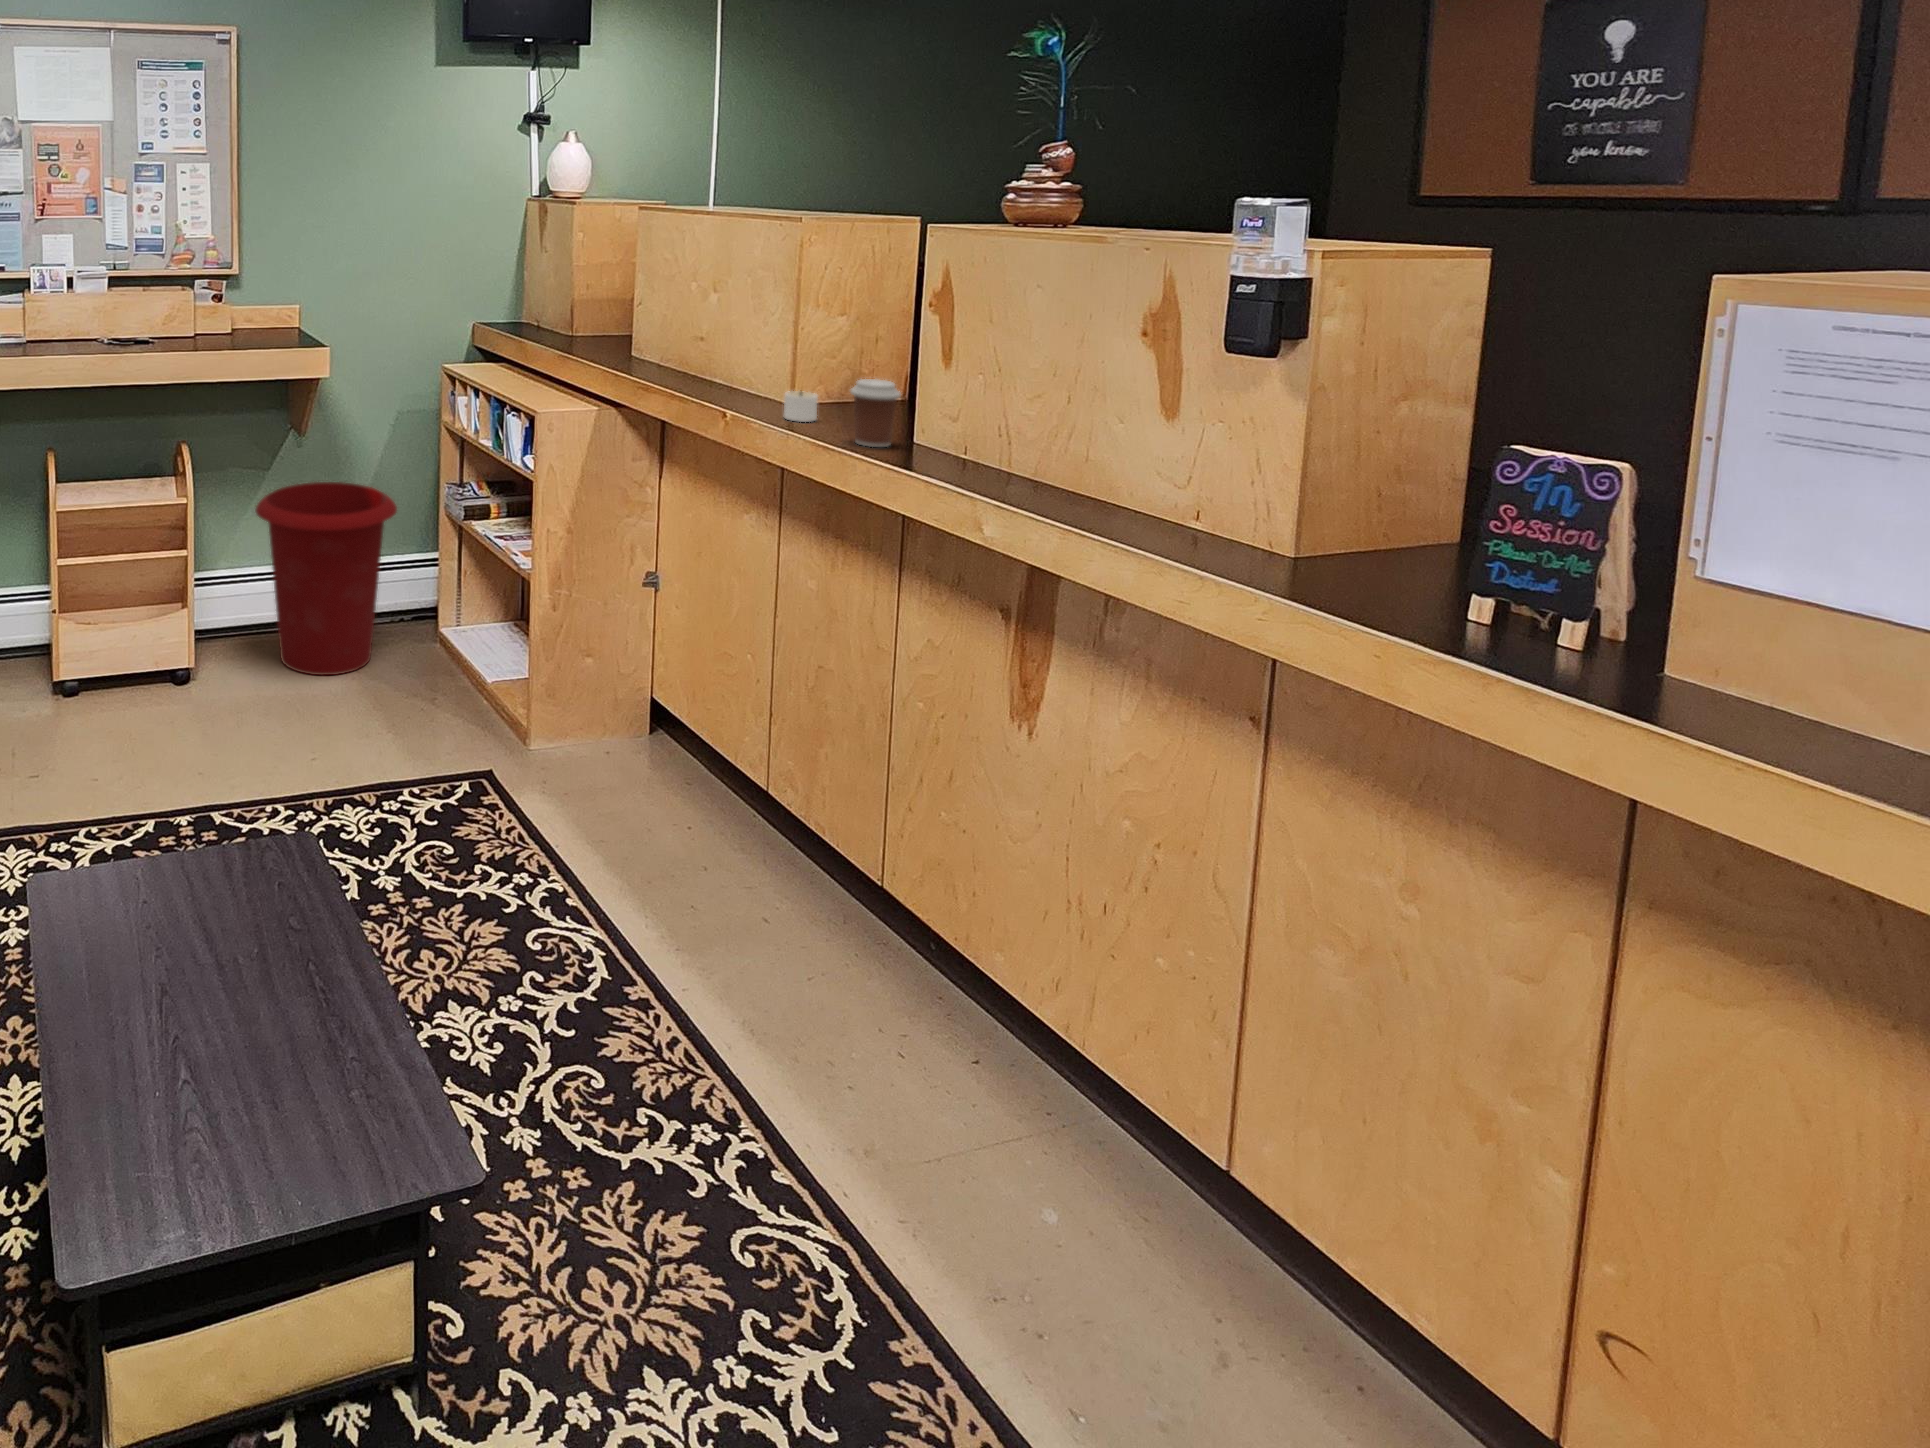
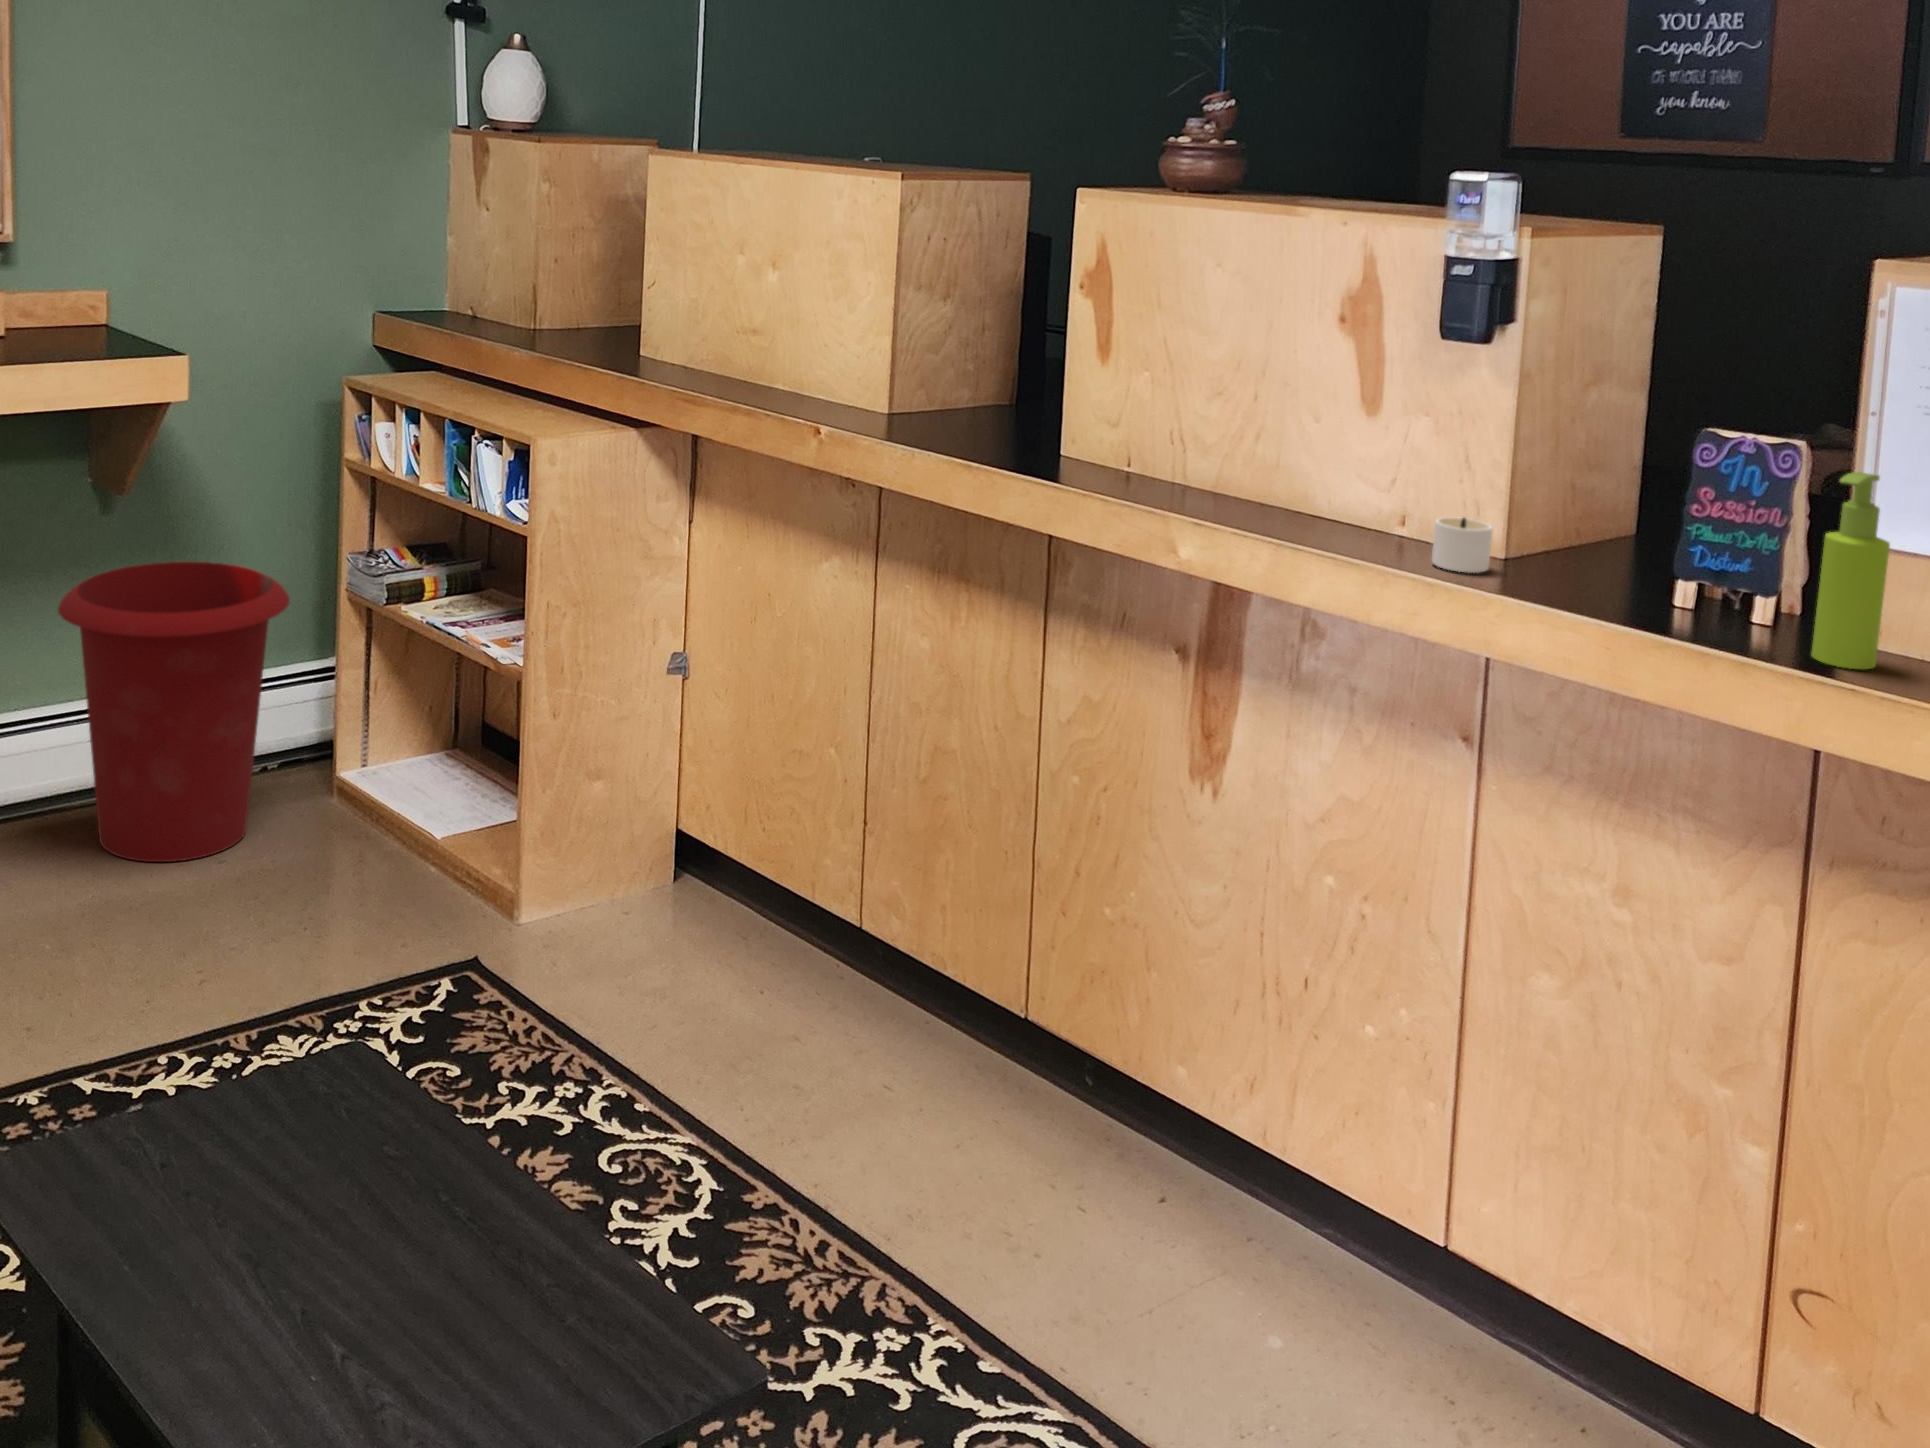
coffee cup: present [851,379,900,447] -> none [996,377,1057,463]
candle: present [784,391,818,422] -> present [1432,517,1493,573]
soap dispenser: none [1626,502,1729,713] -> present [1812,472,1890,669]

